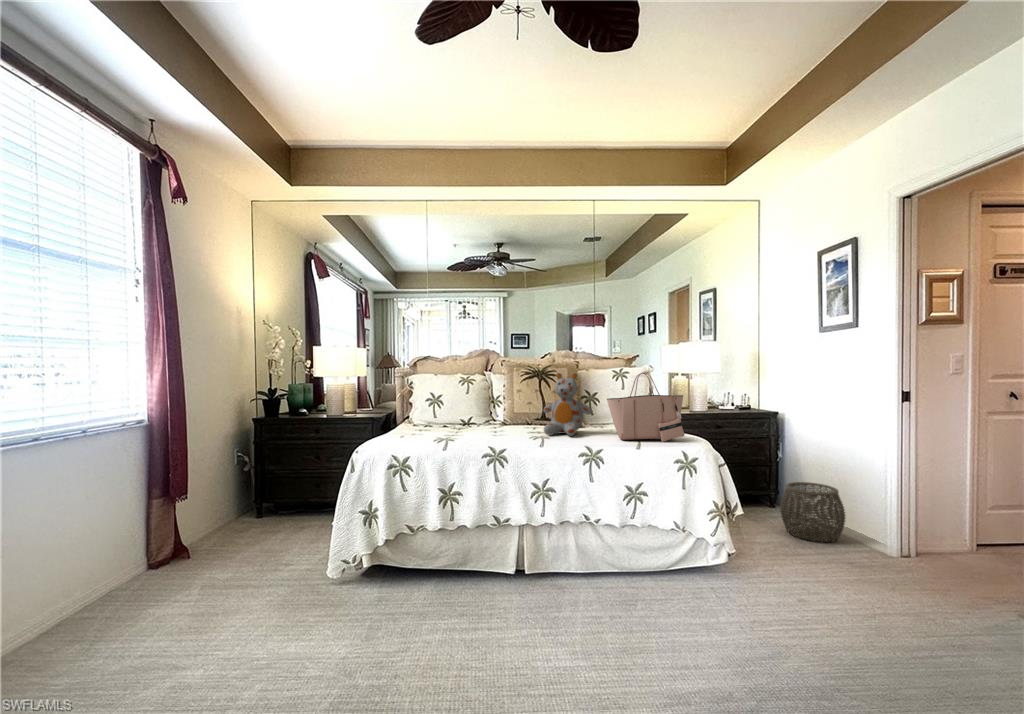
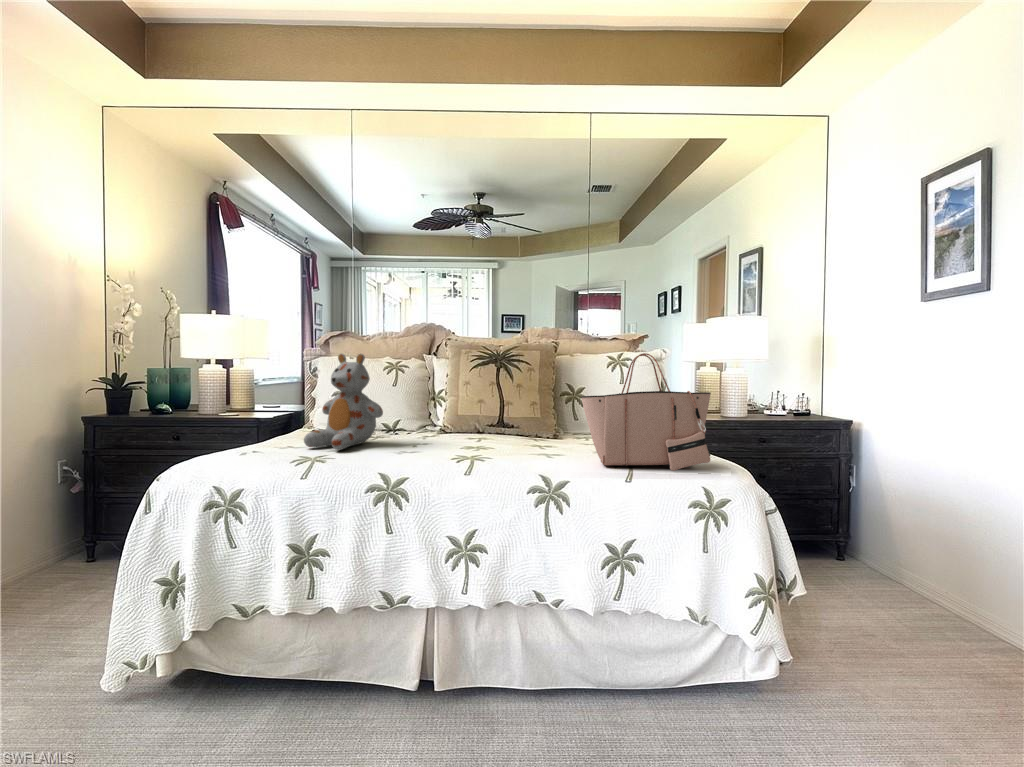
stuffed bear: present [544,373,591,436] -> present [304,354,383,450]
woven basket: present [780,482,846,542] -> none [856,528,964,626]

